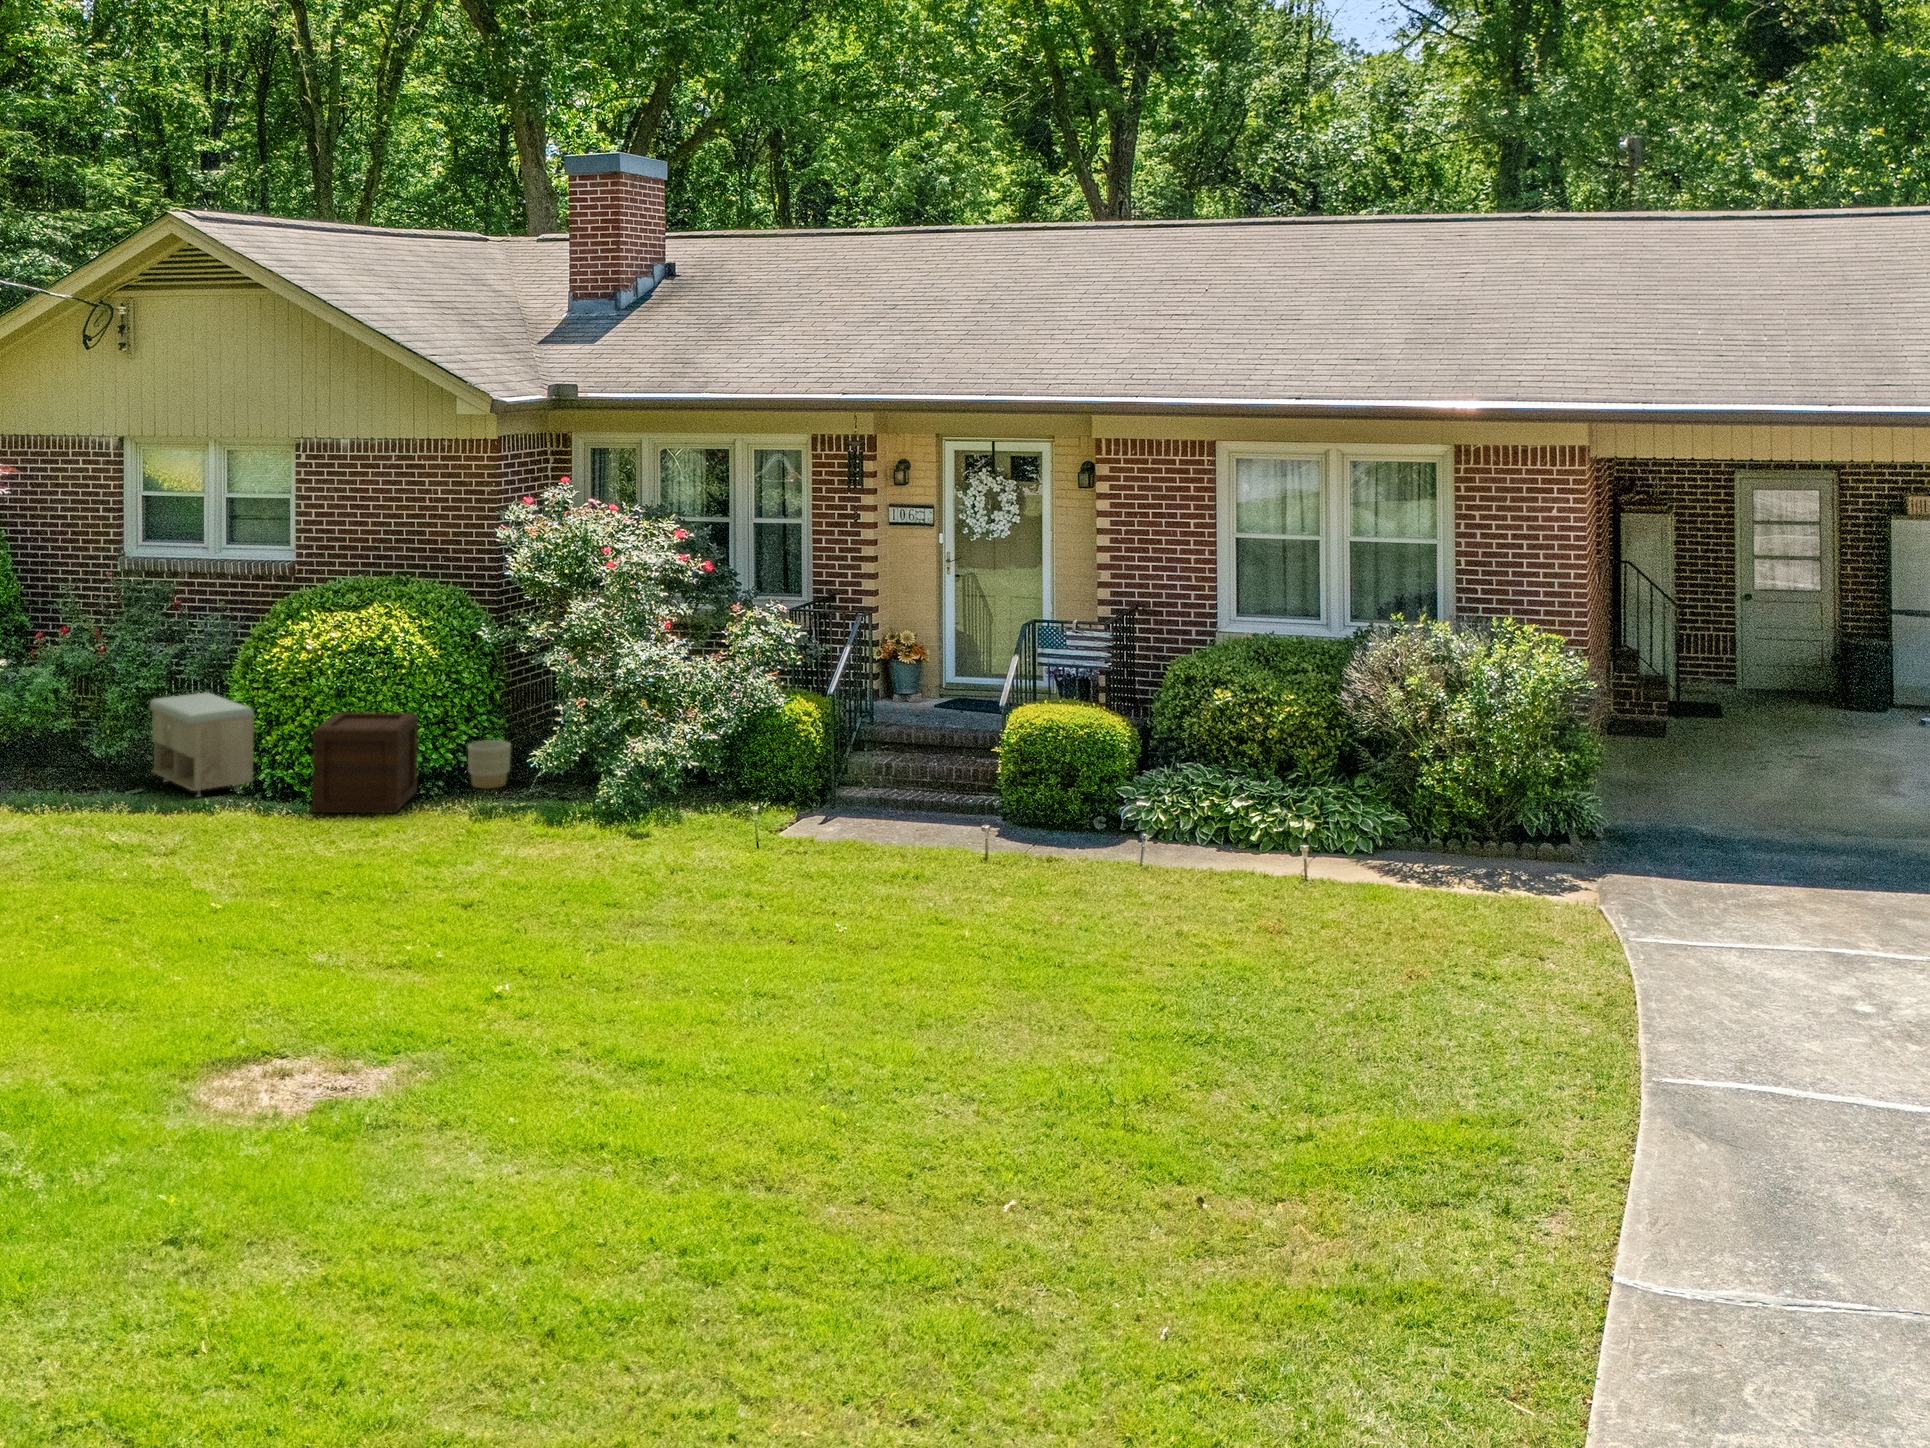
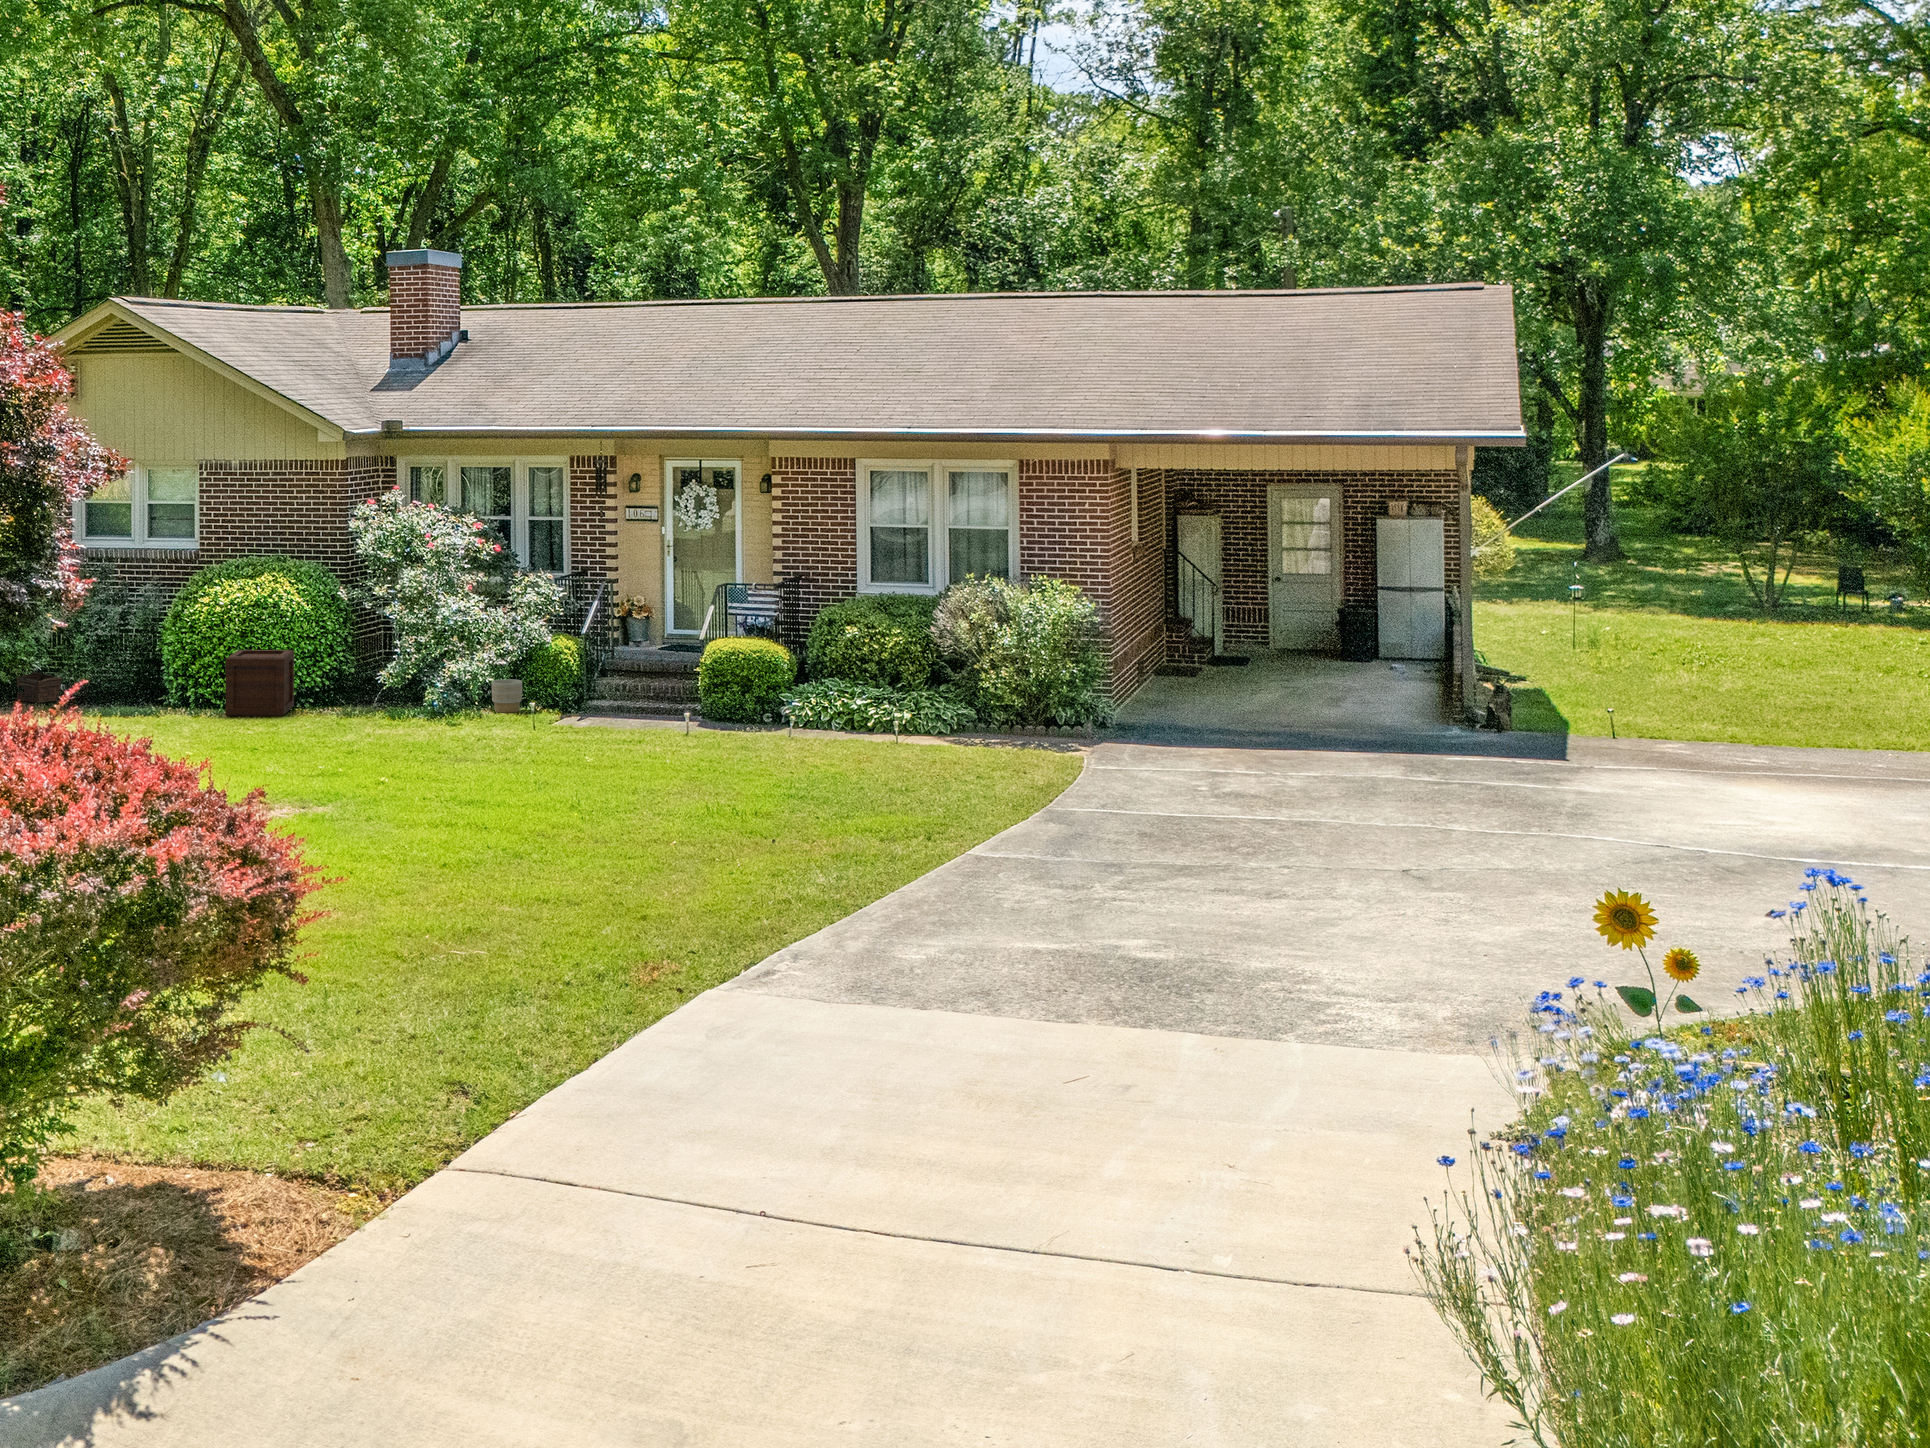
storage bench: present [150,693,254,797] -> none [102,640,178,709]
basket: none [31,736,97,783] -> present [17,672,63,703]
planter: present [468,740,511,789] -> present [492,679,522,713]

